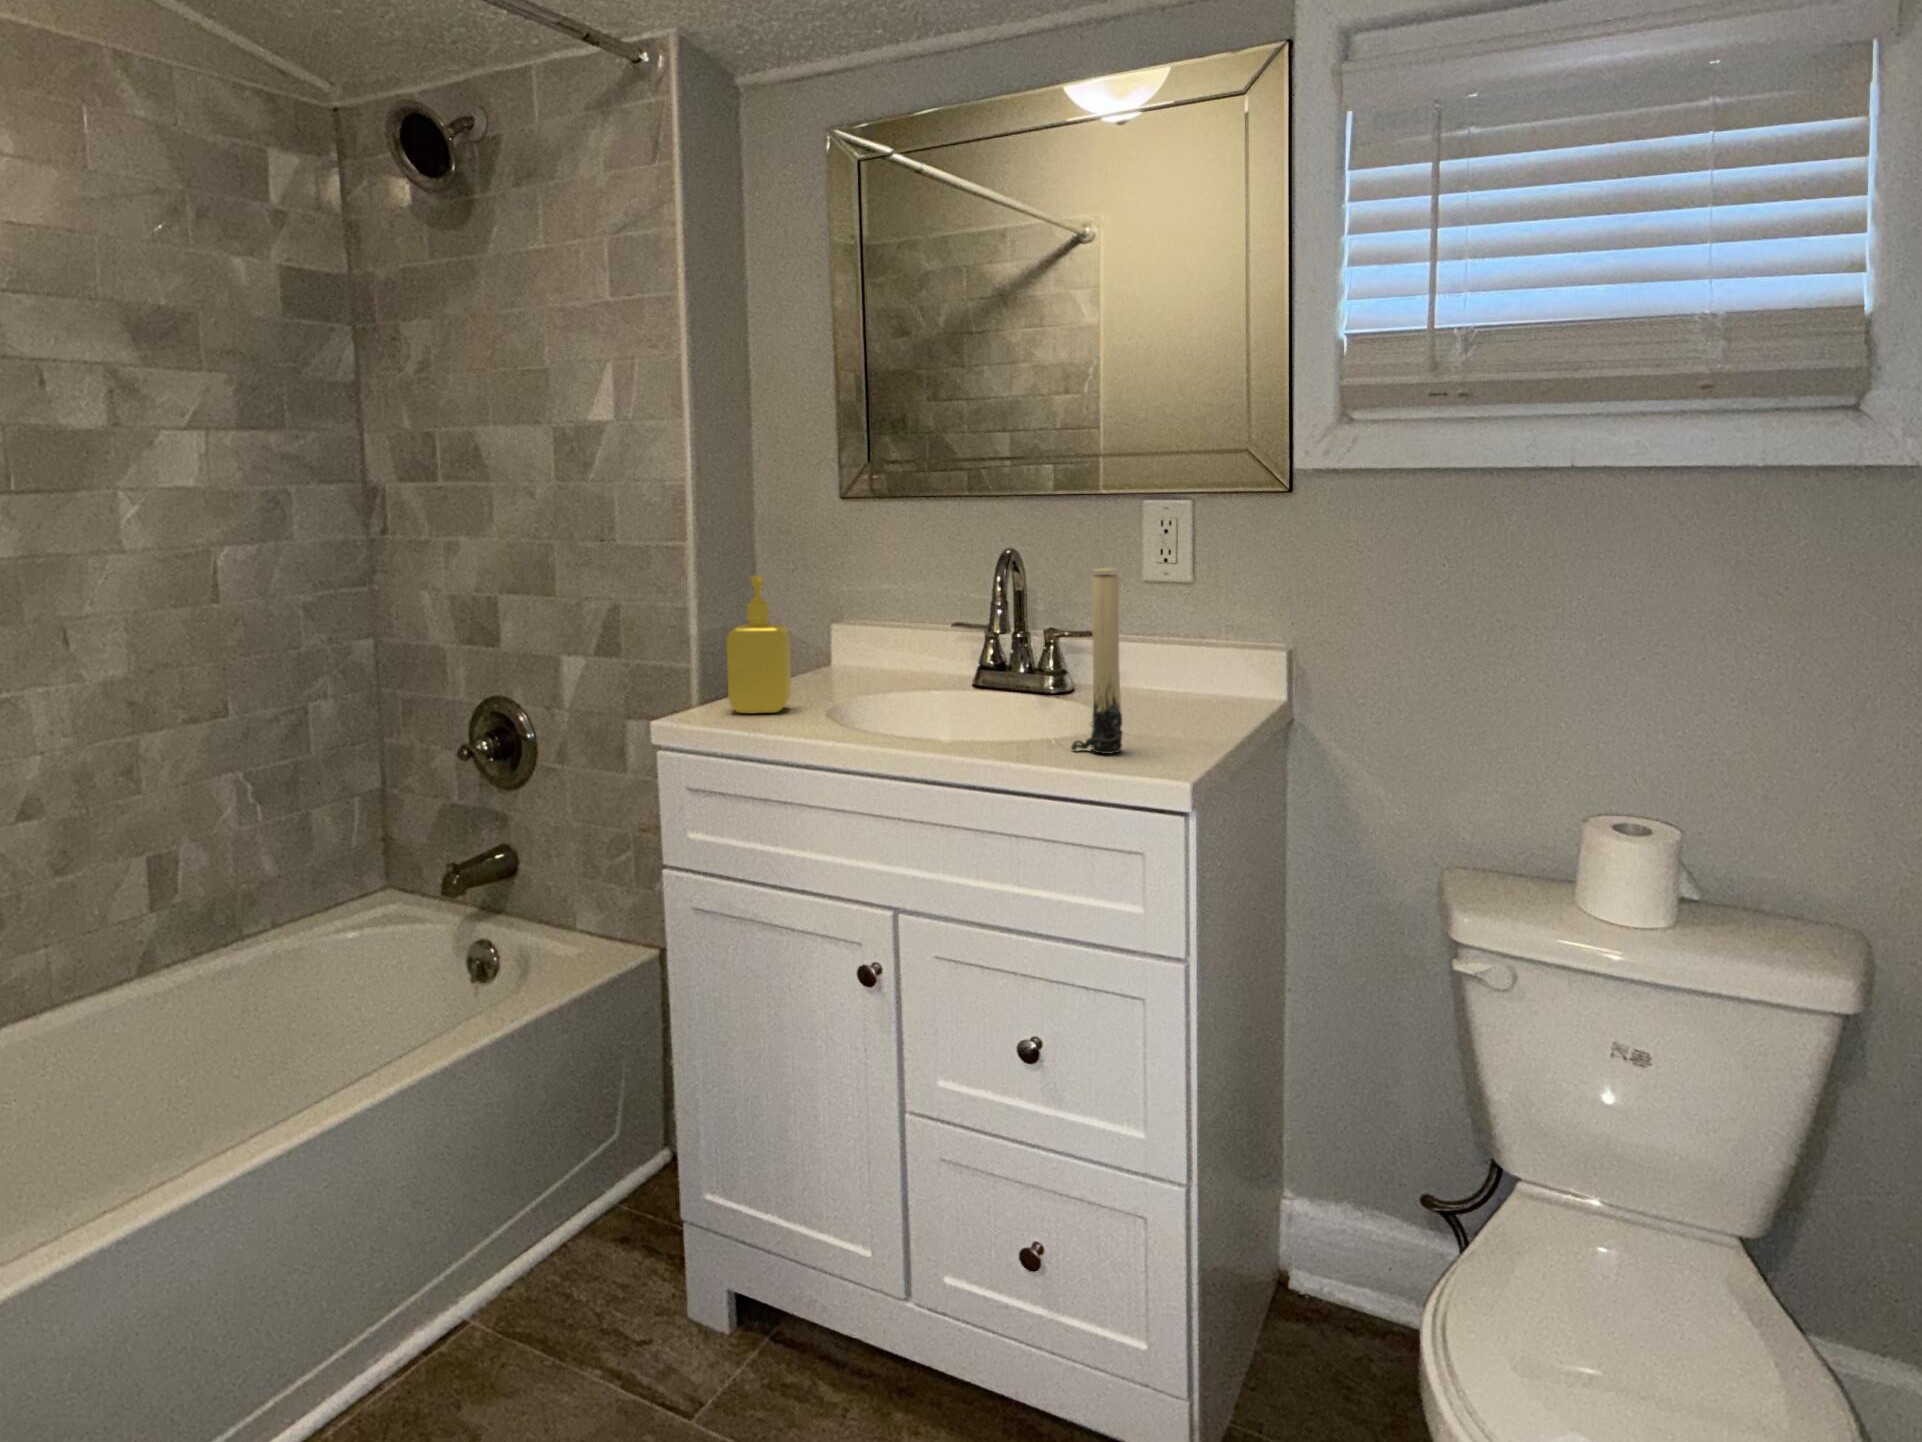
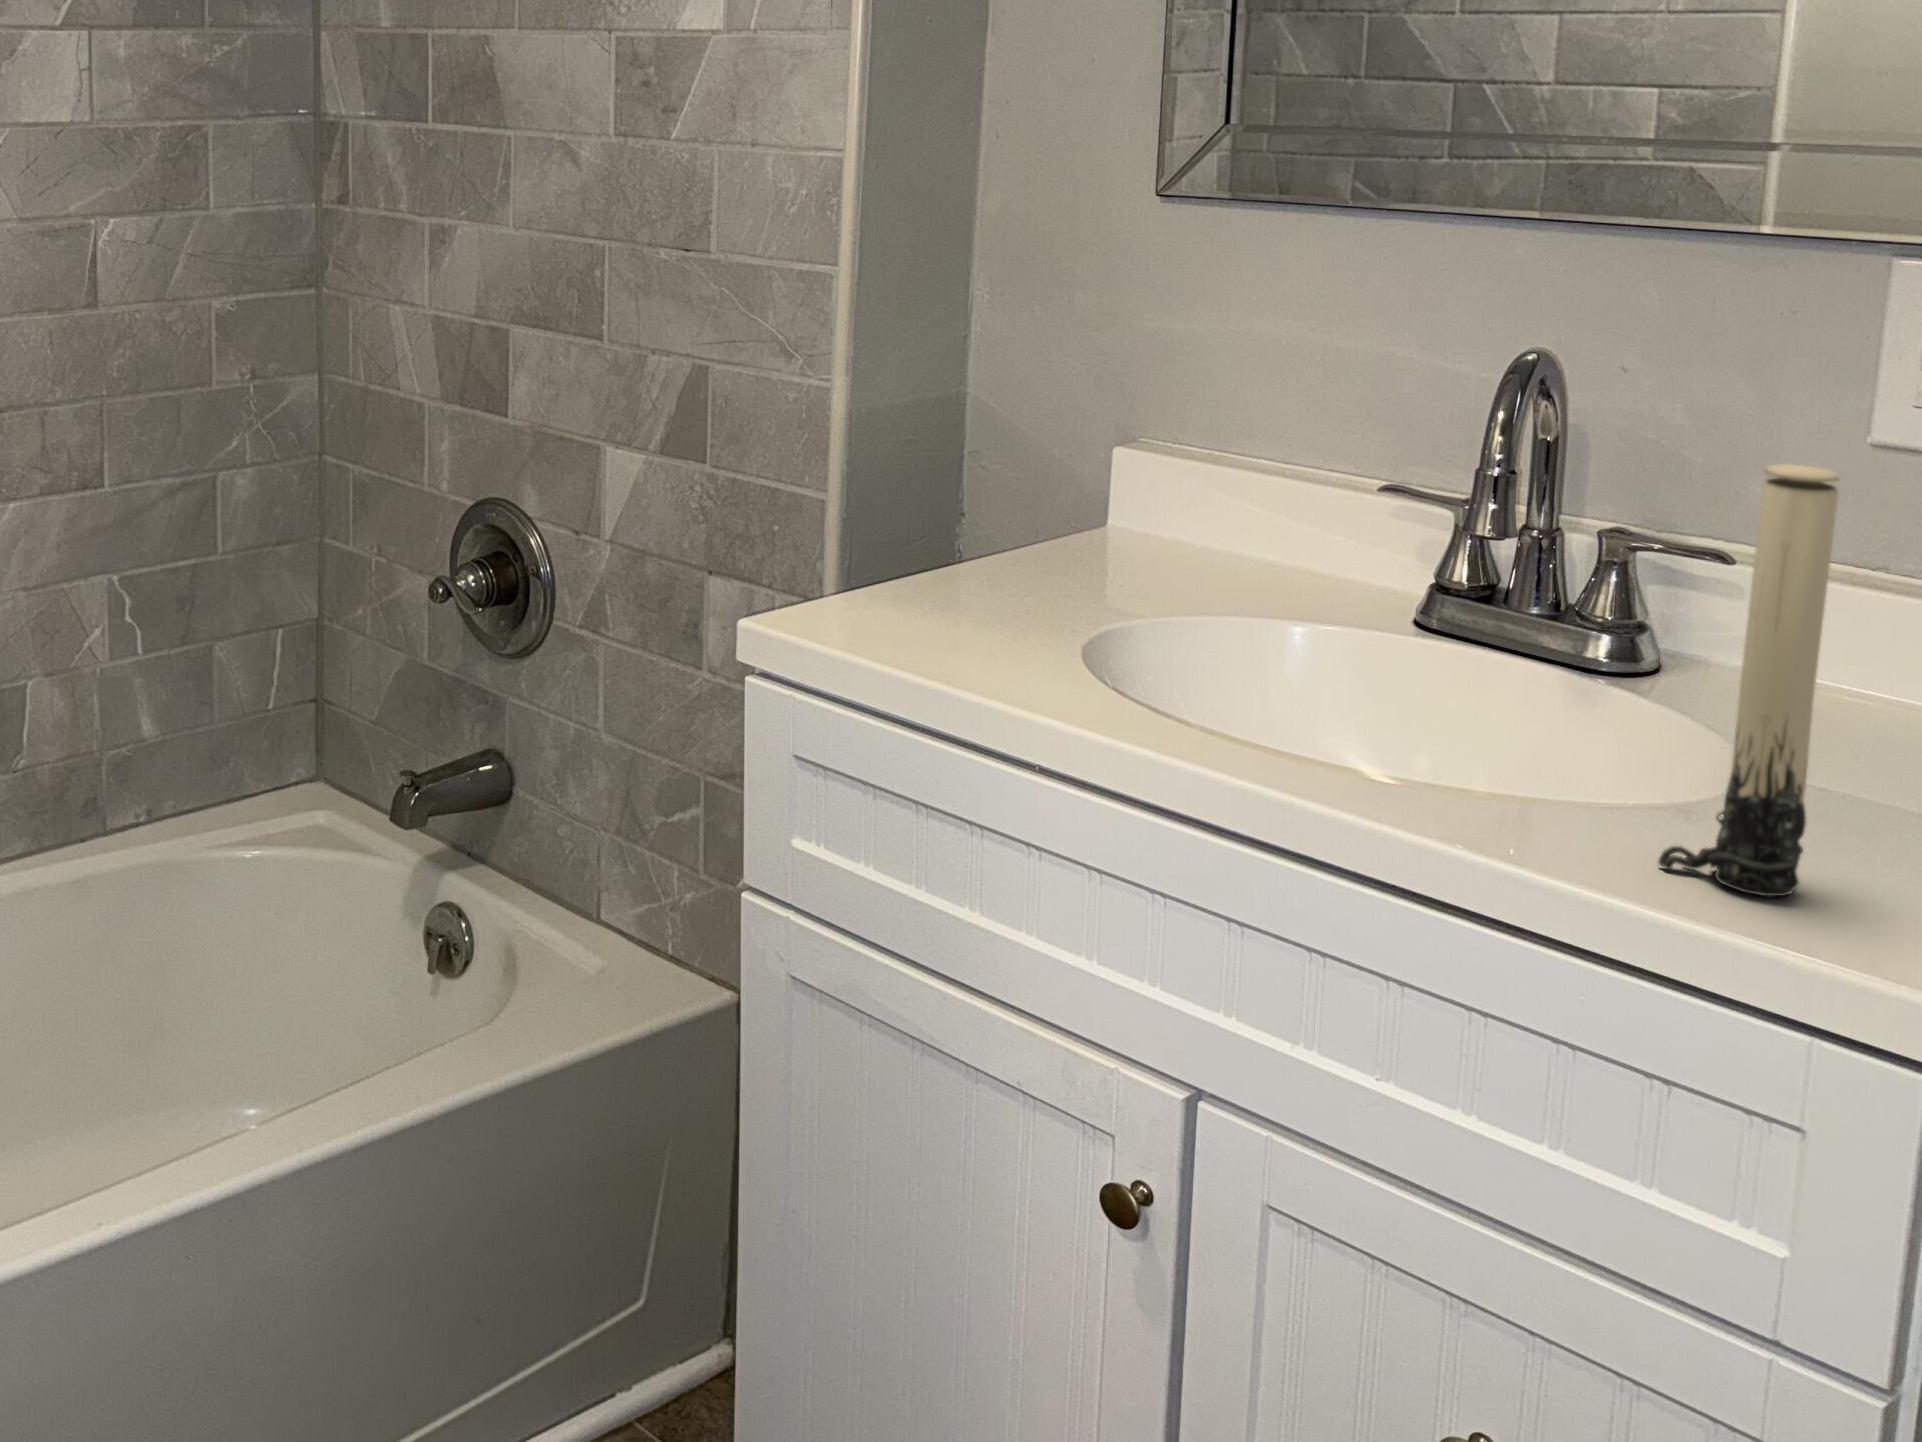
soap dispenser: present [727,576,791,714] -> none [892,367,1025,641]

